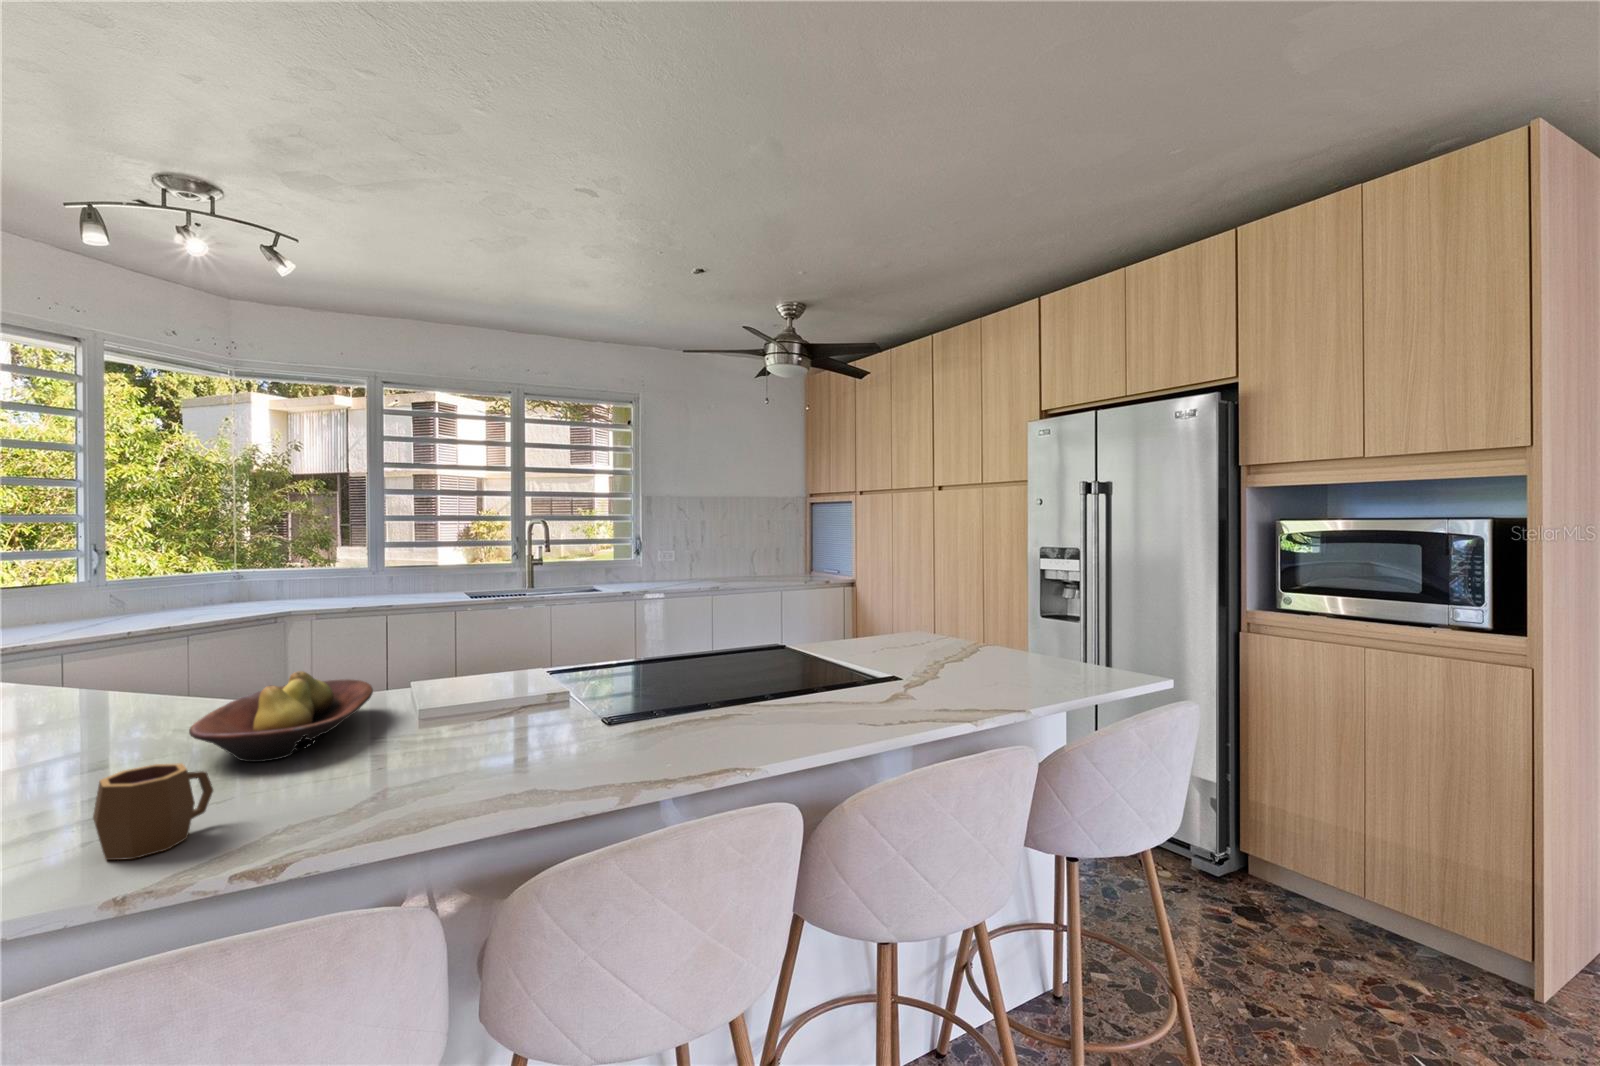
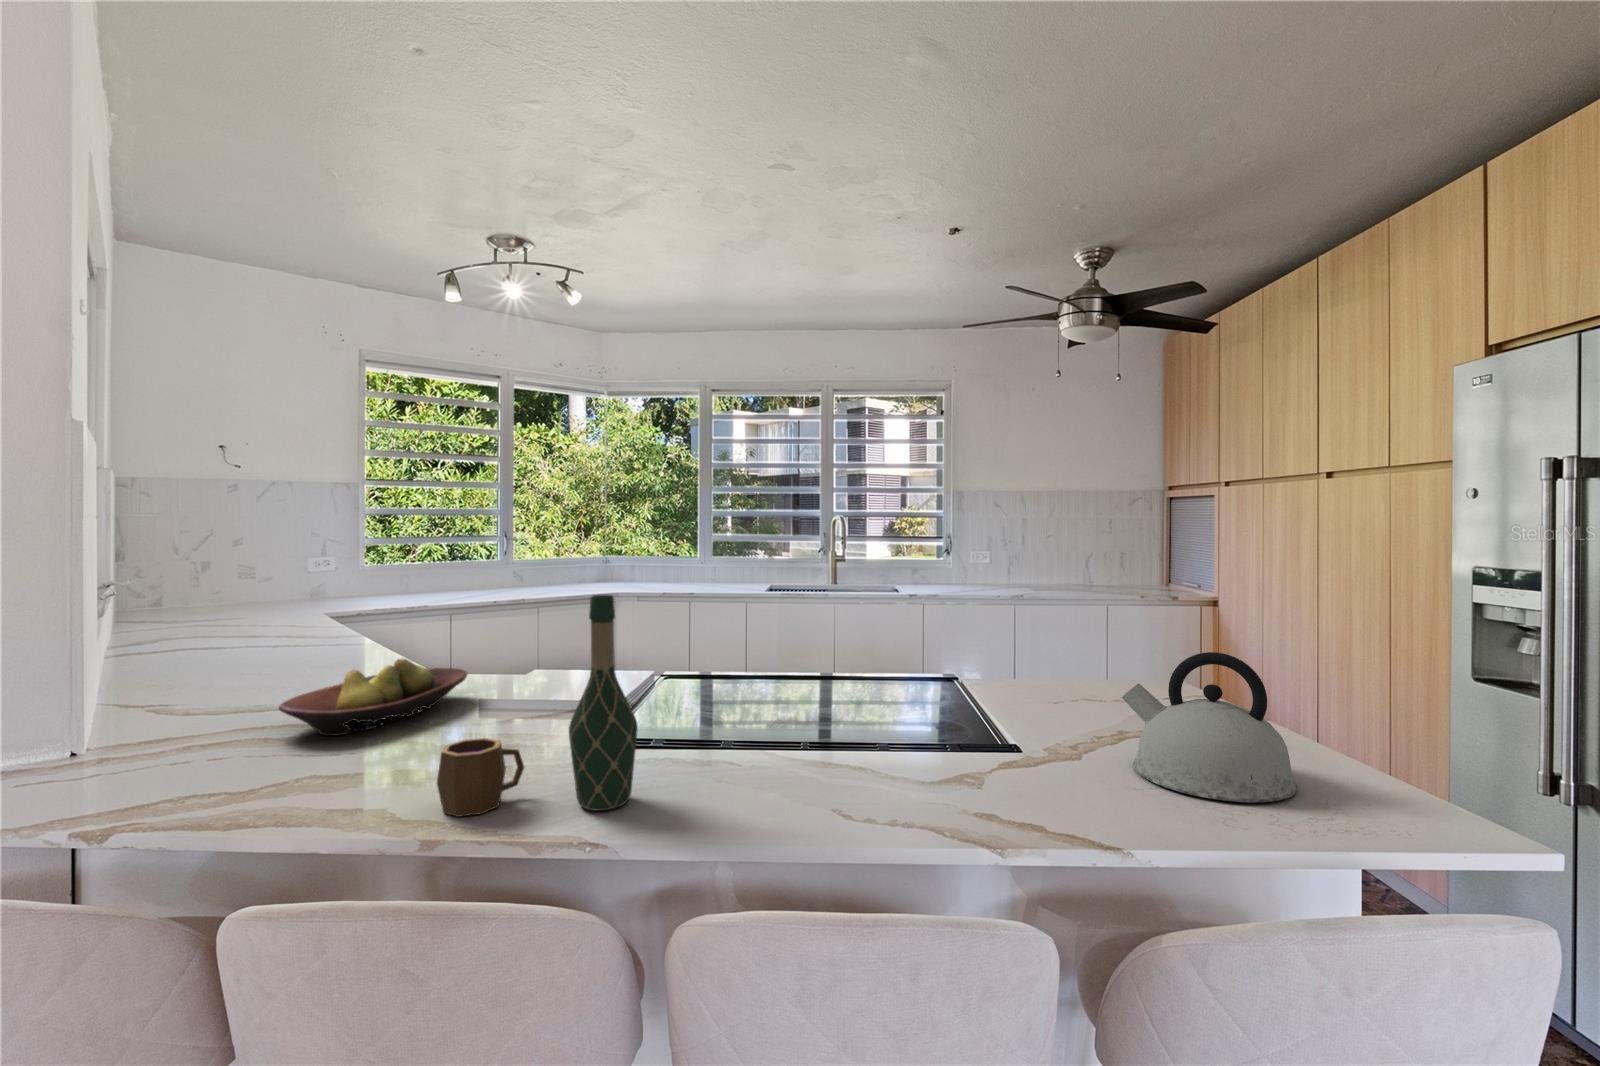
wine bottle: none [659,573,717,757] -> present [569,595,638,811]
kettle: none [961,595,1064,683] -> present [1122,652,1297,802]
mug: present [93,764,213,860] -> present [437,738,524,817]

